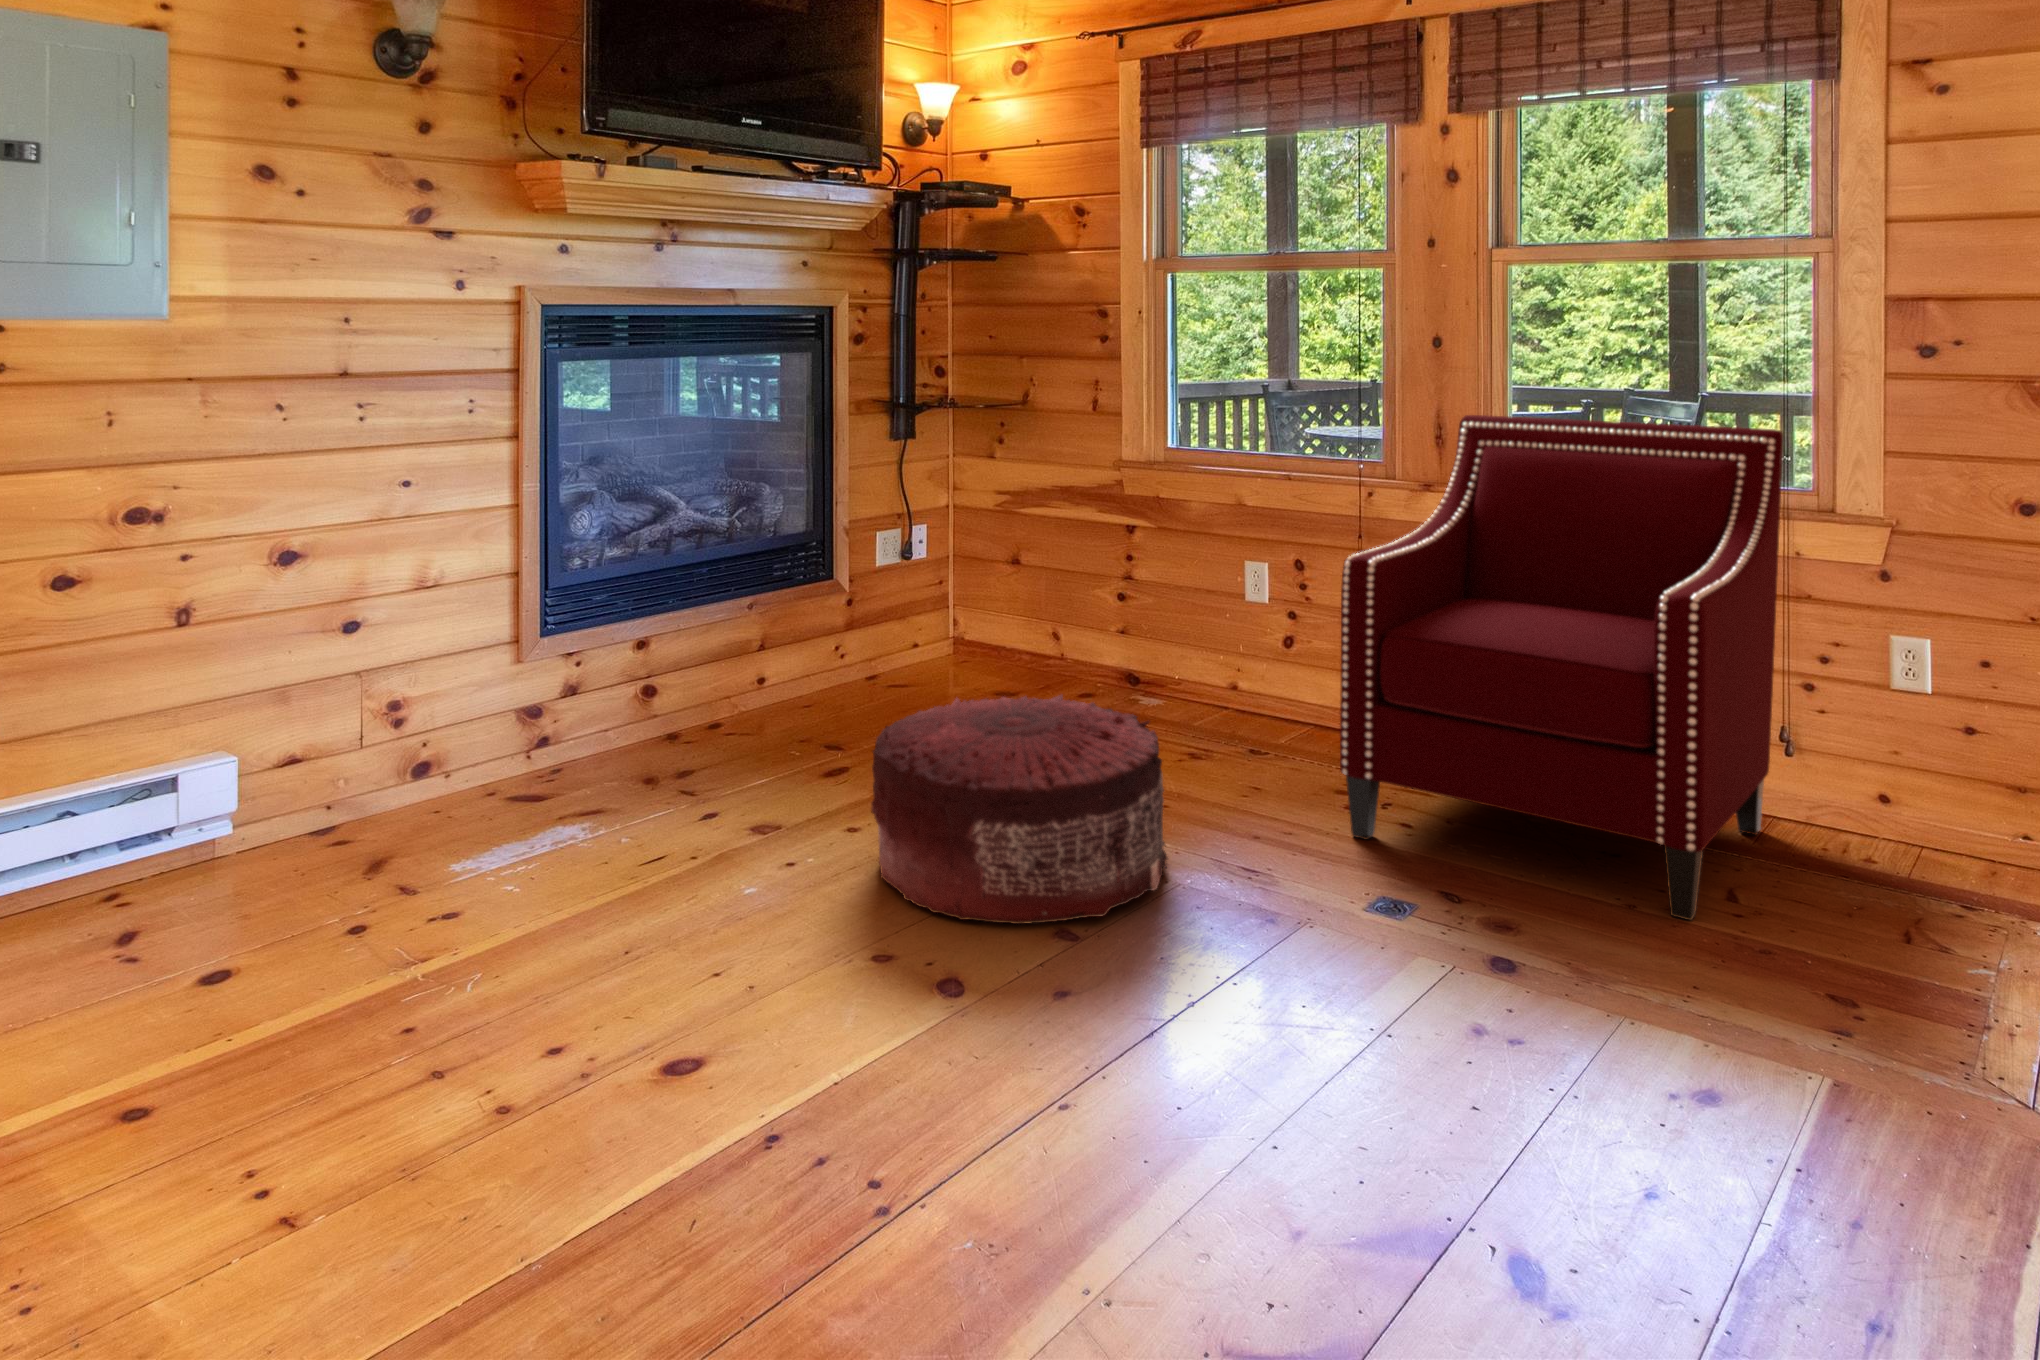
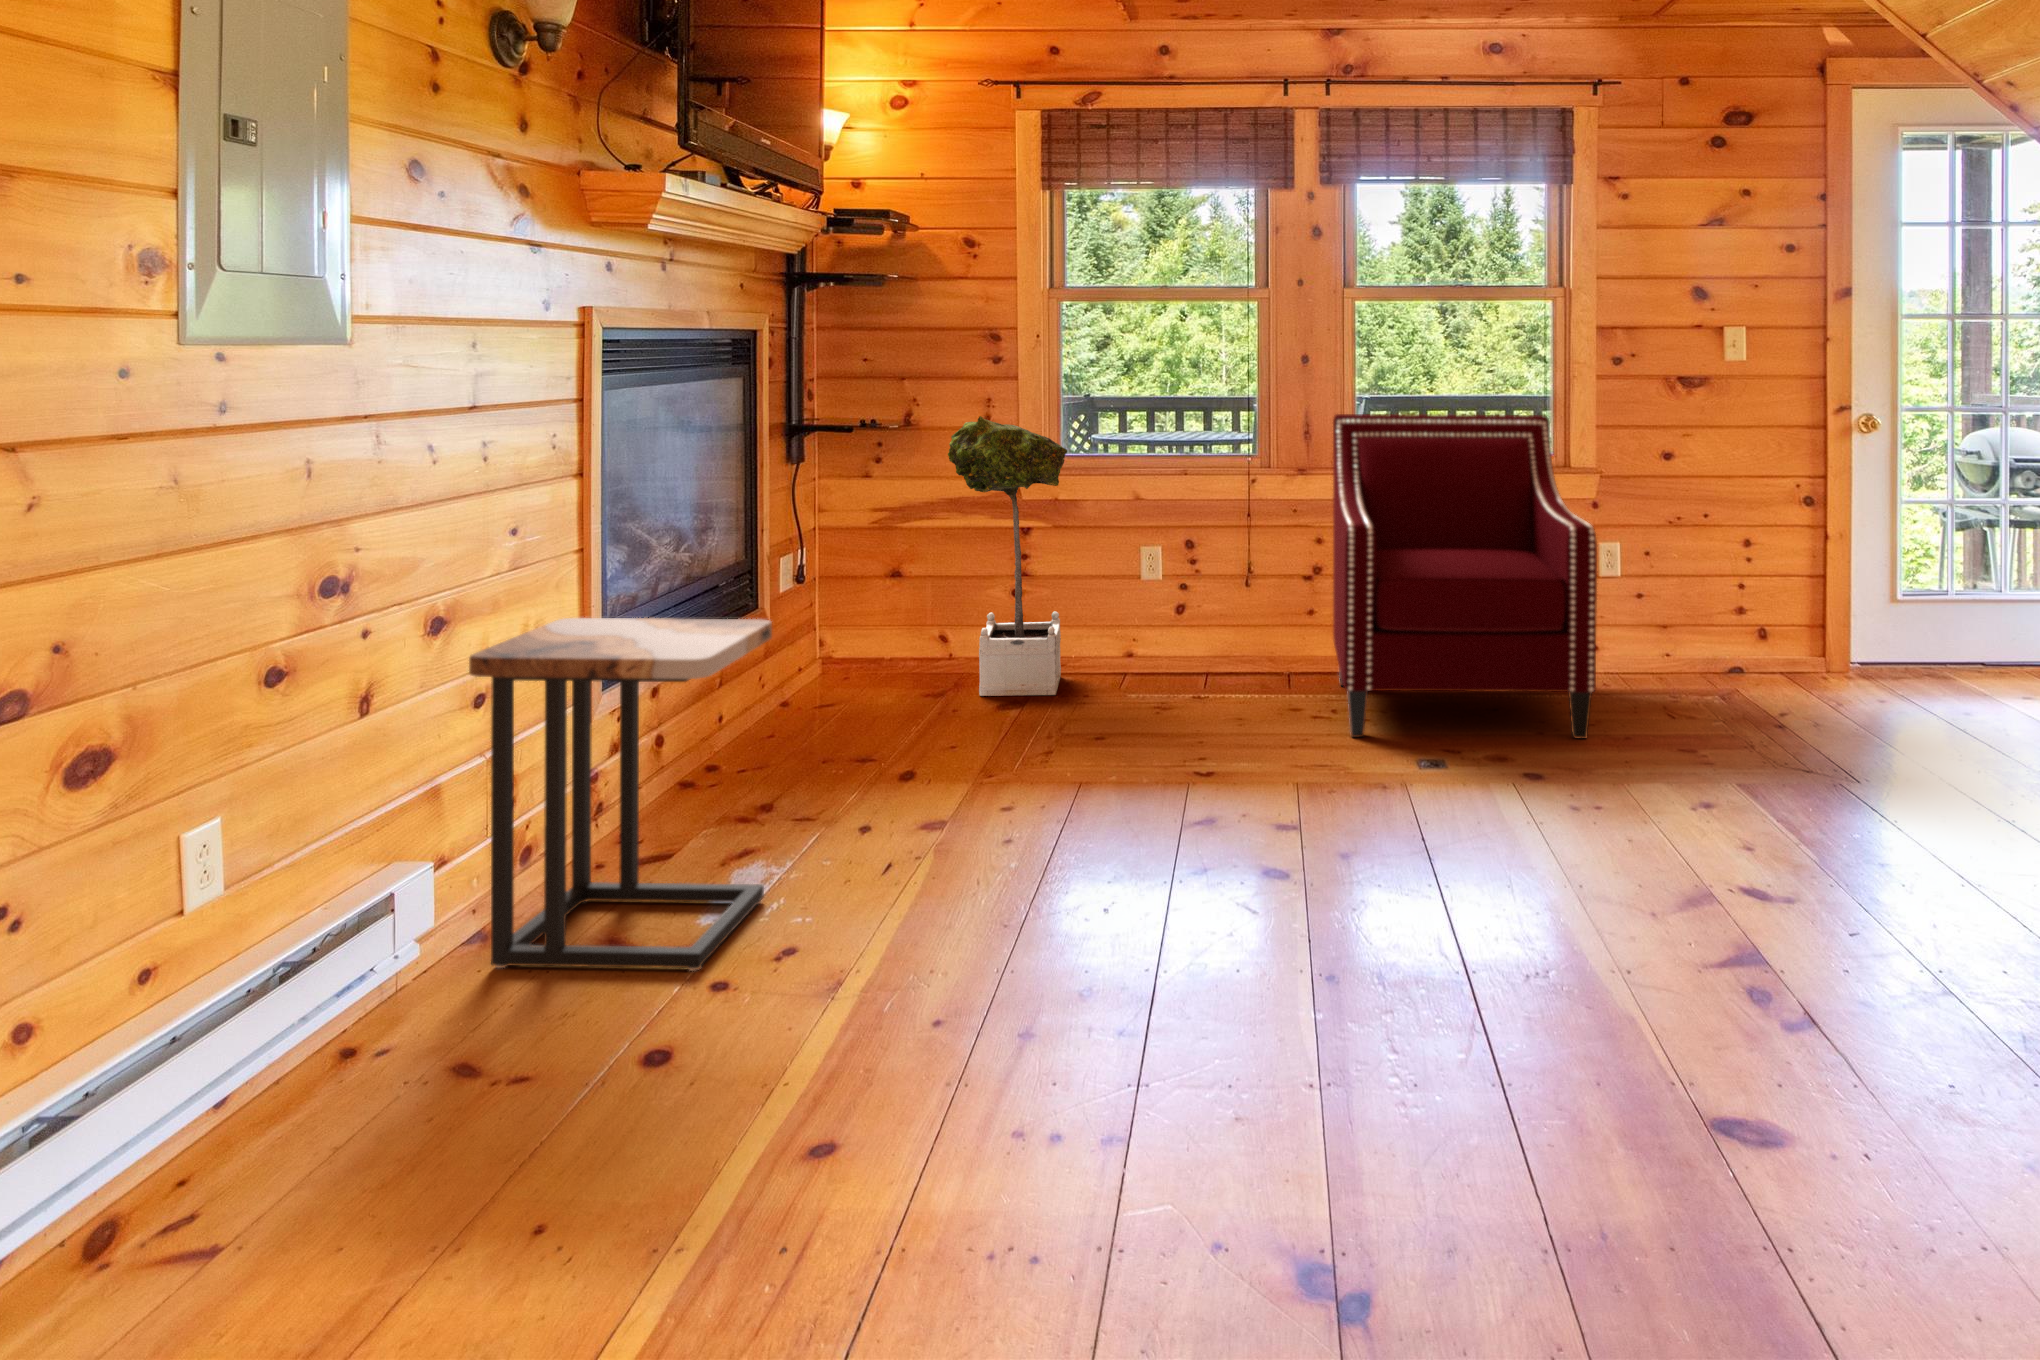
potted tree: none [1021,400,1153,716] -> present [948,416,1067,696]
side table: none [304,559,555,893] -> present [469,618,772,971]
pouf: present [871,695,1168,924] -> none [1063,663,1307,851]

